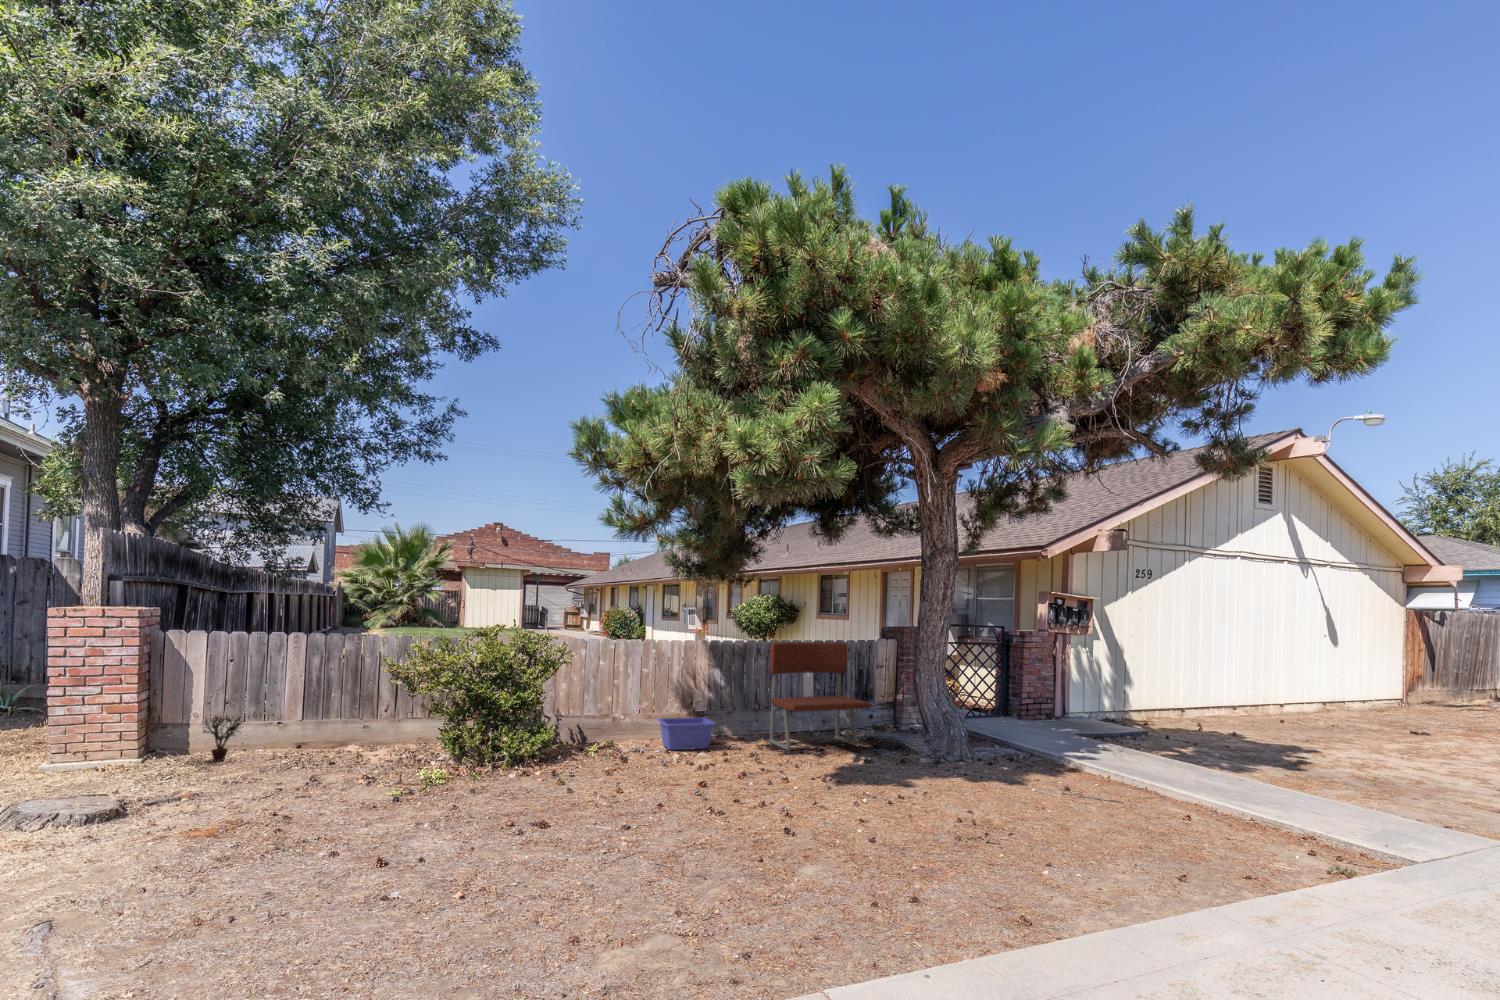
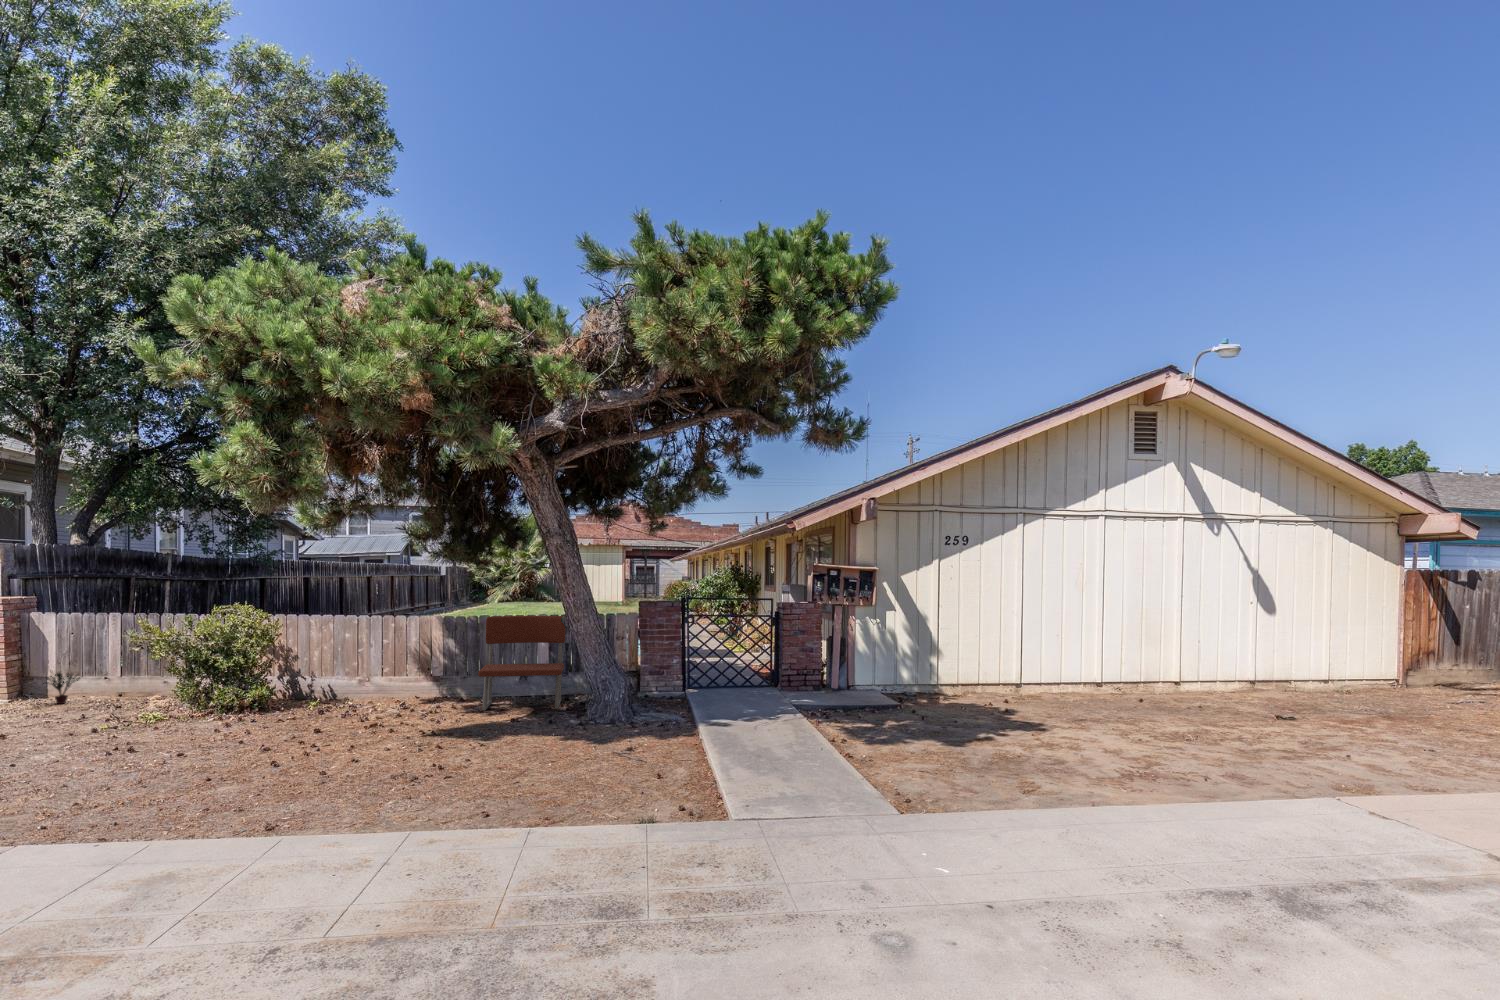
storage bin: present [658,717,716,750] -> none [380,680,434,707]

